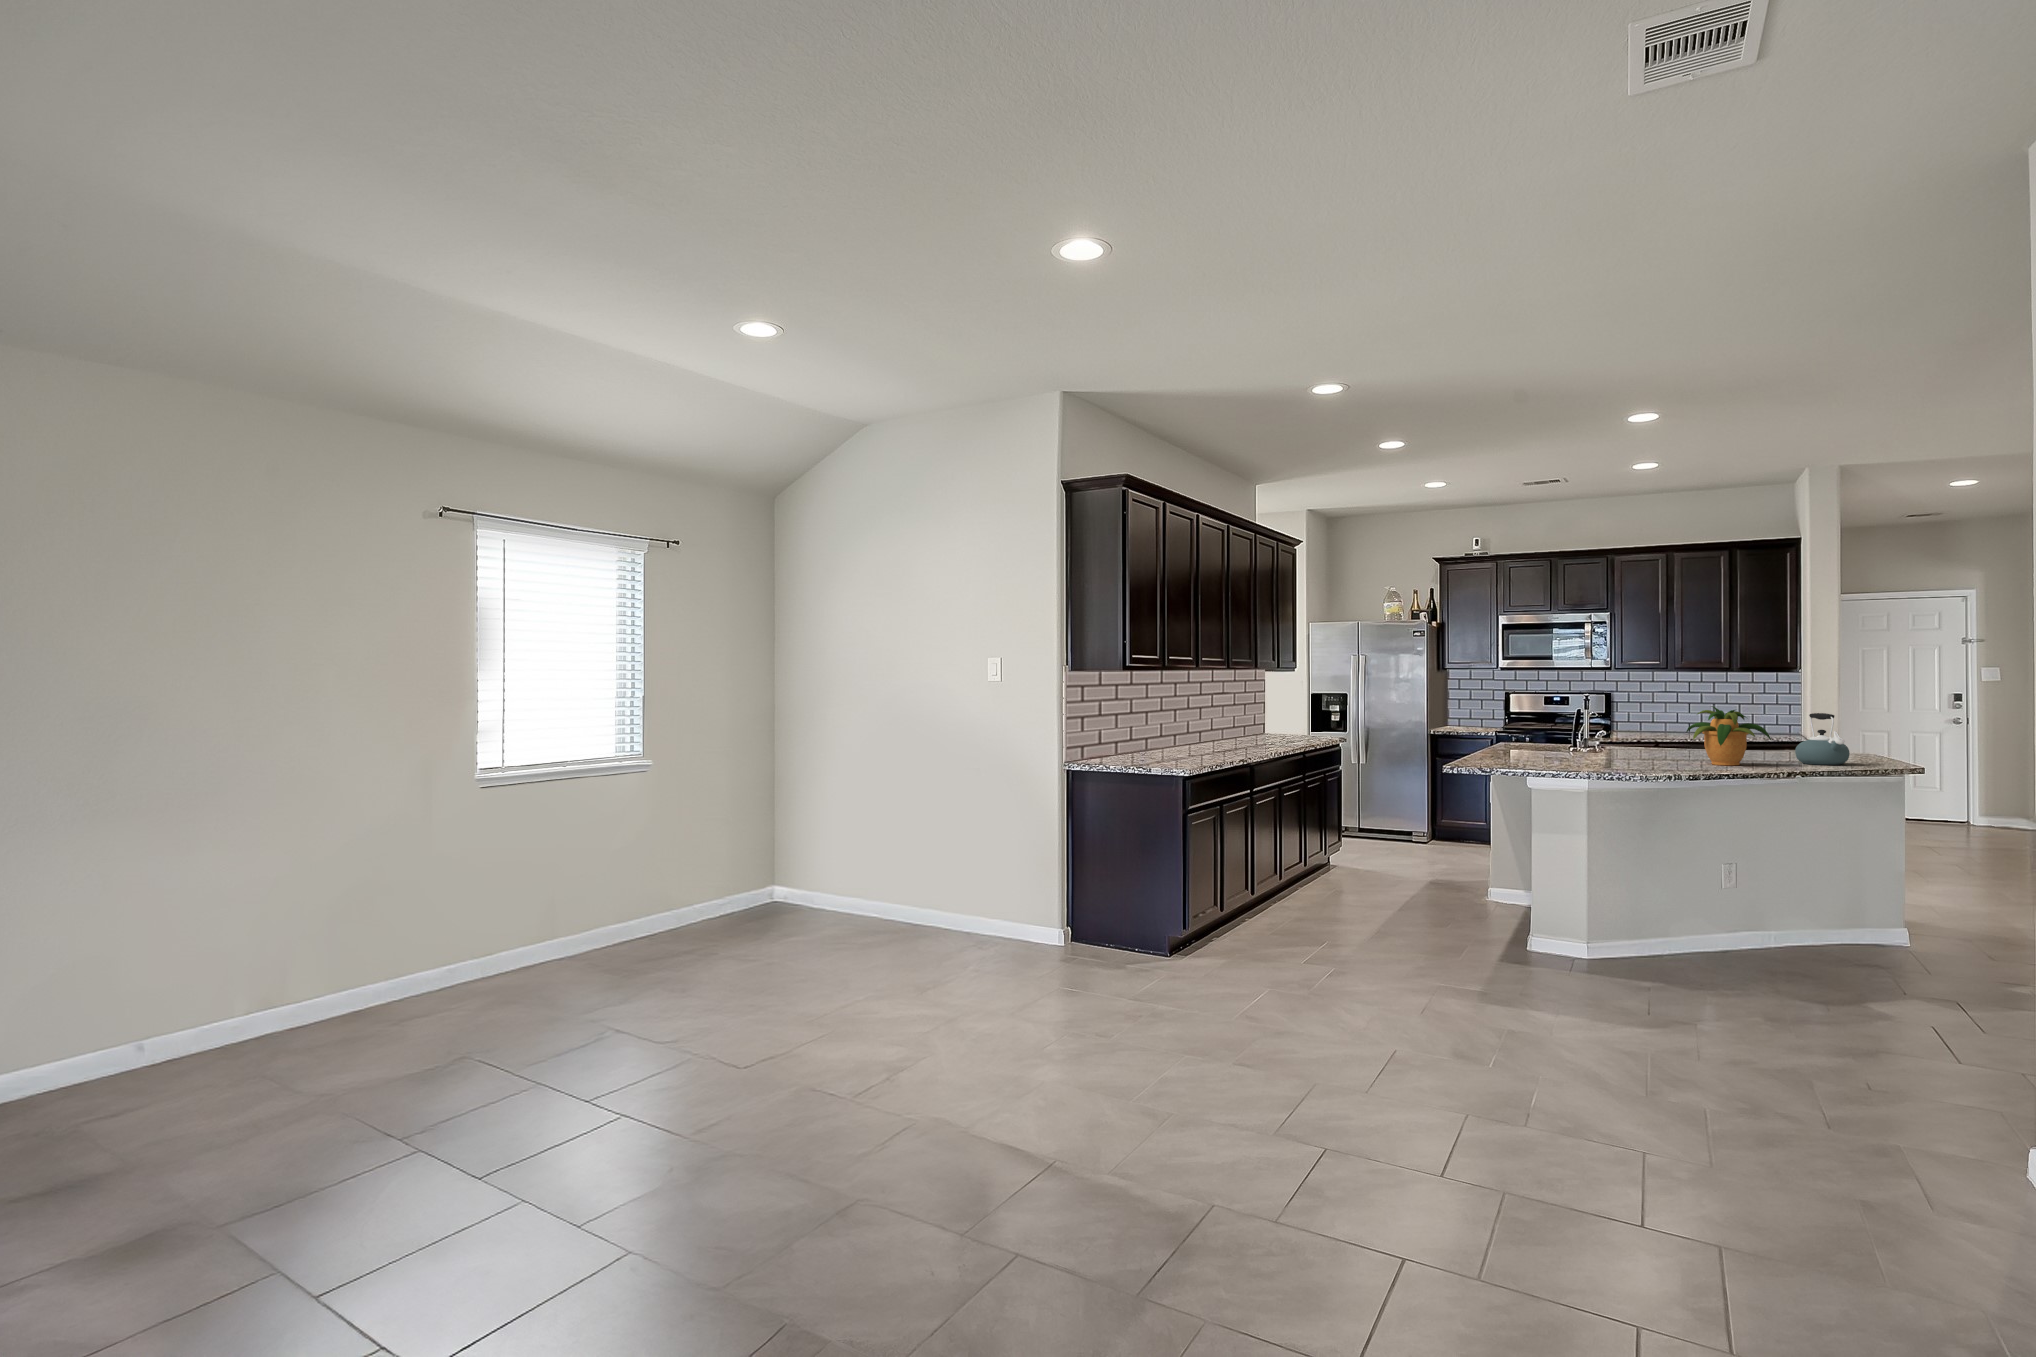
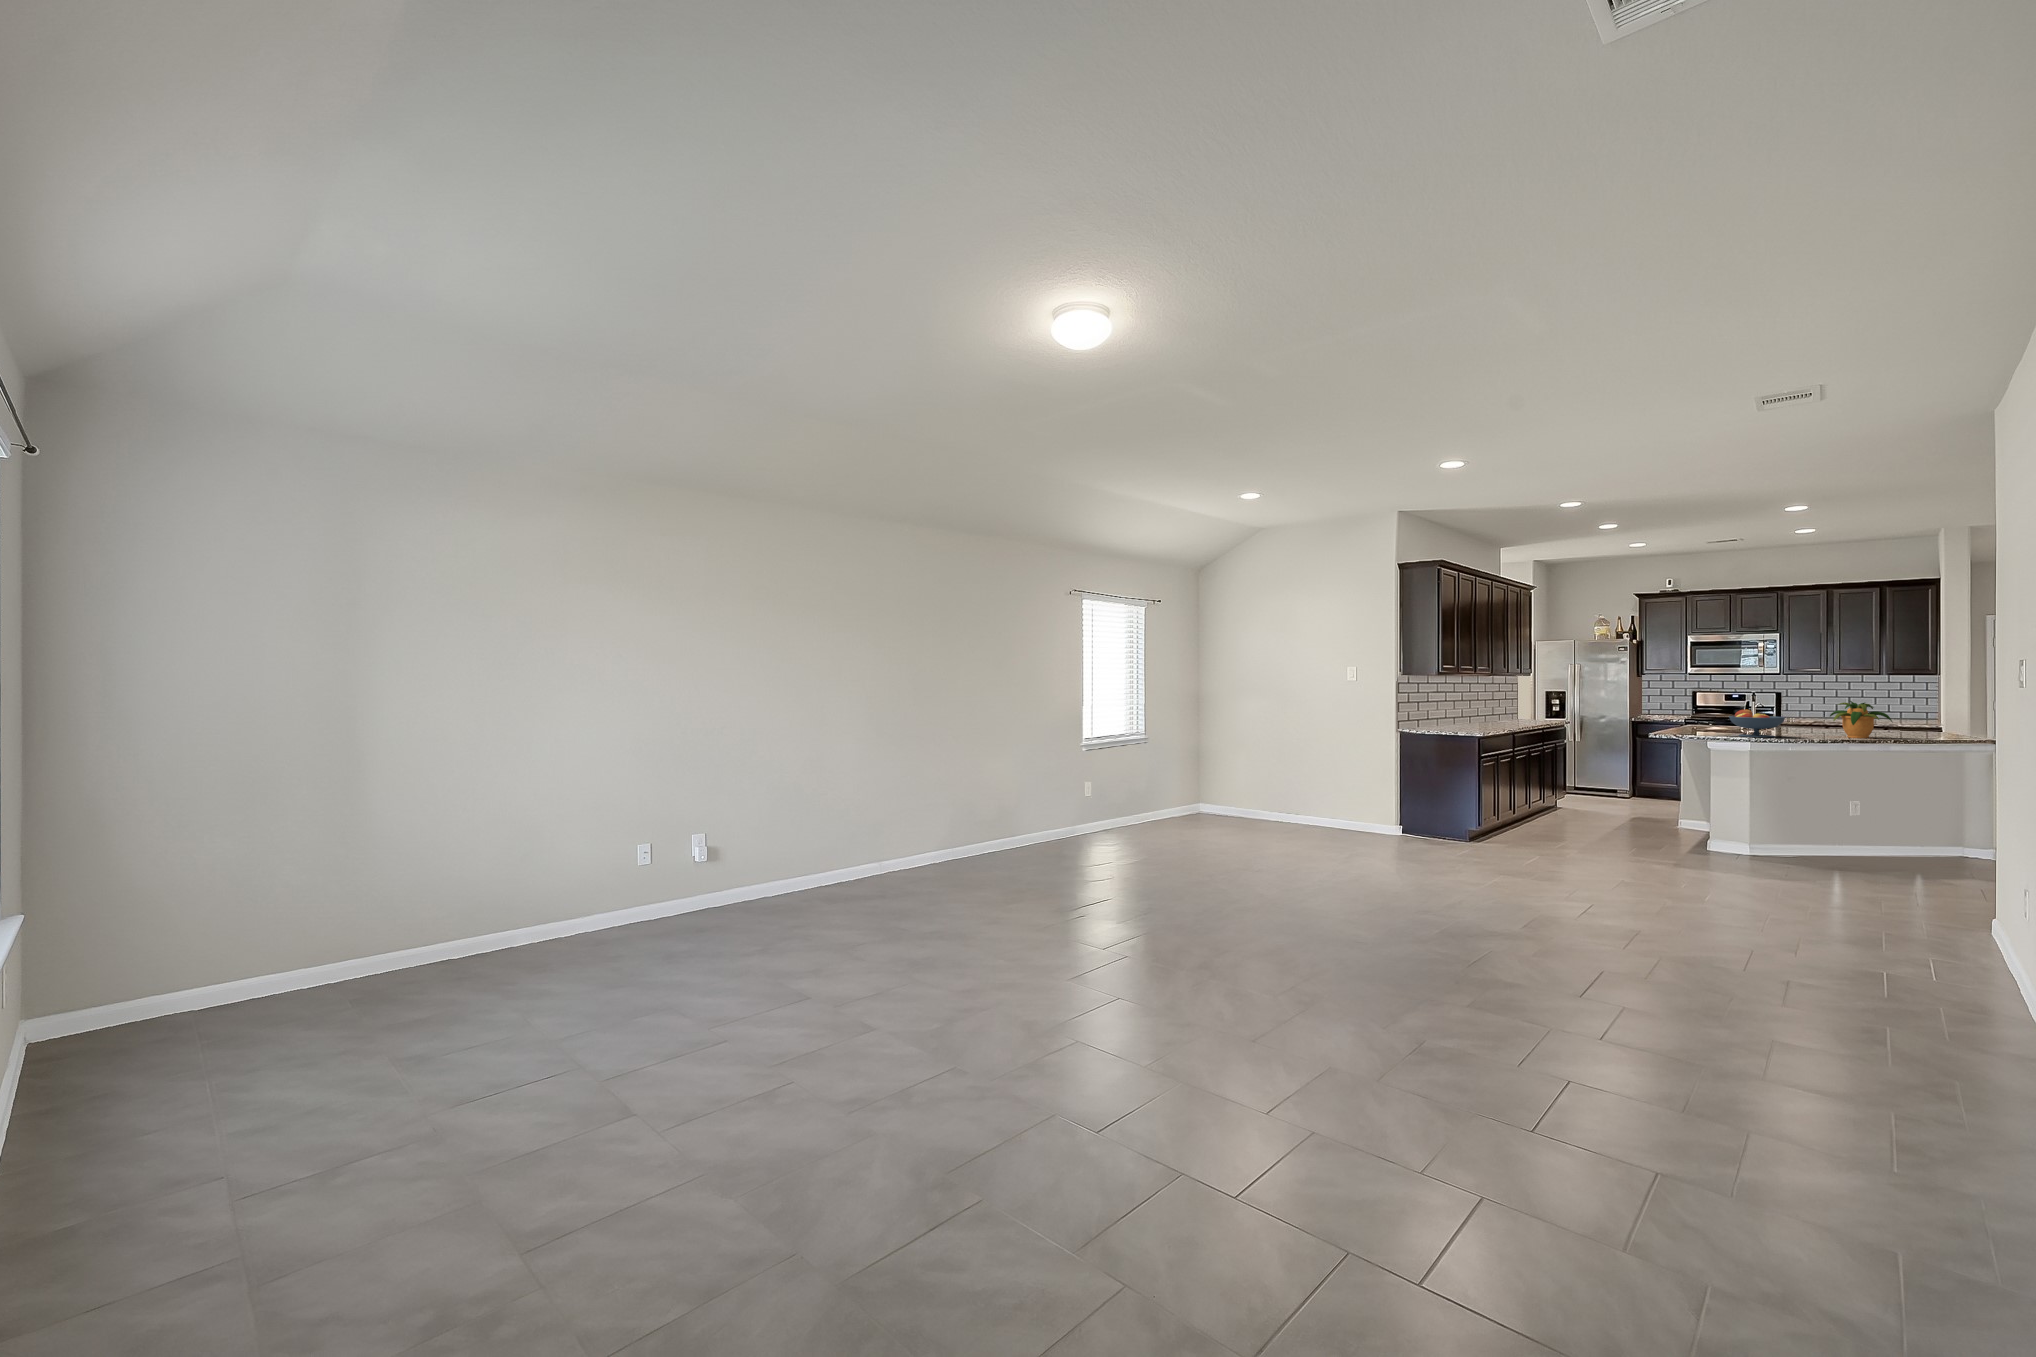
kettle: present [1795,713,1850,765] -> none [1914,706,1955,739]
fruit bowl: none [1552,723,1630,768] -> present [1729,710,1785,737]

